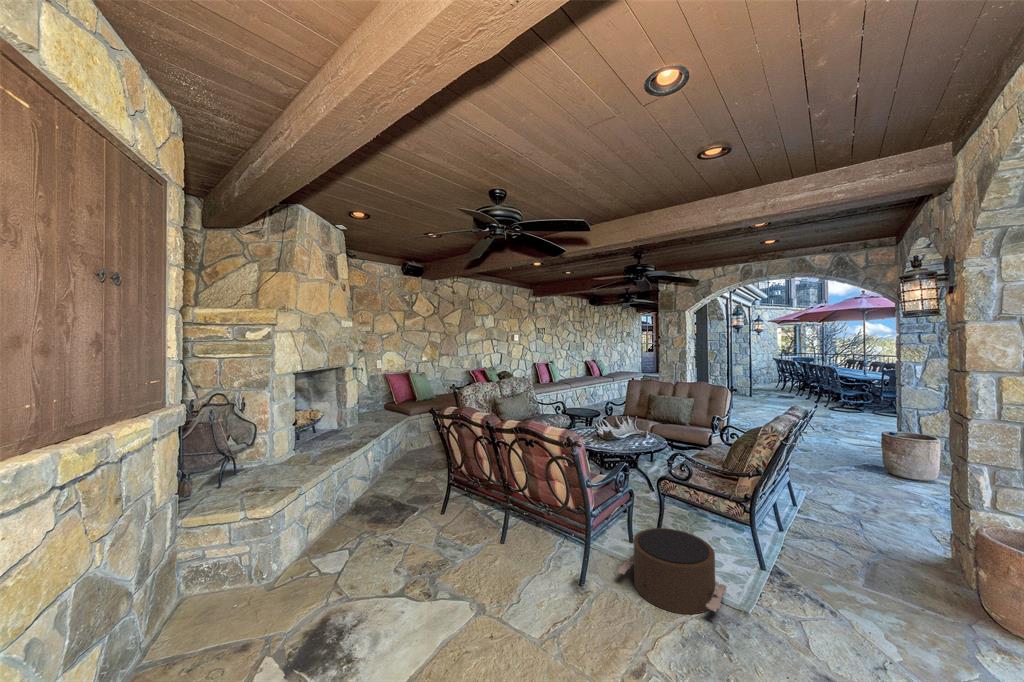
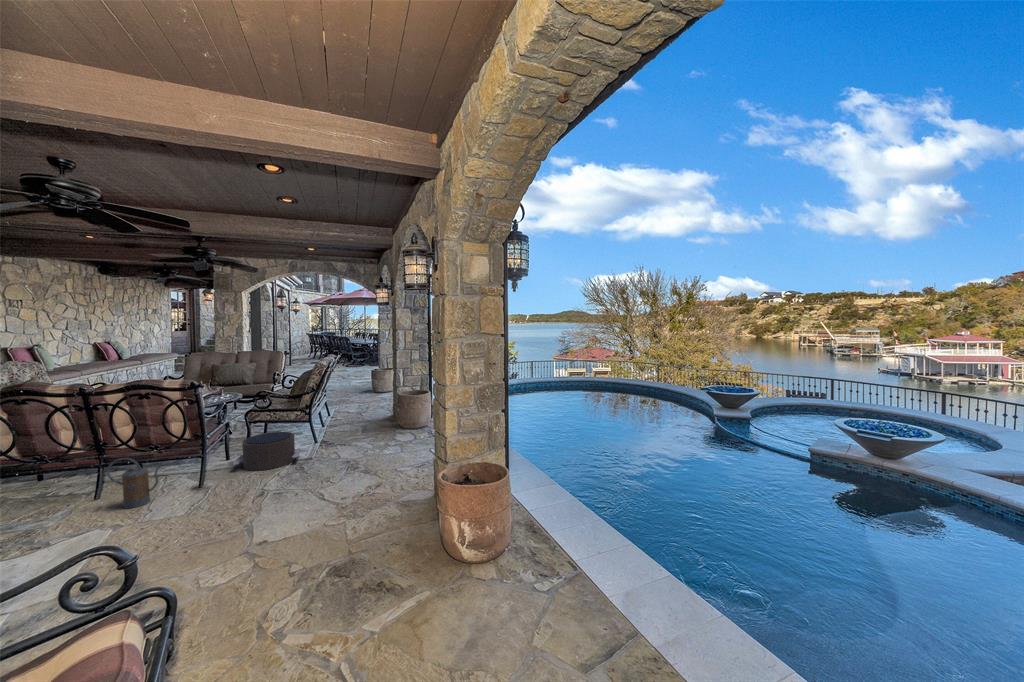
watering can: none [483,519,526,594] -> present [107,458,162,508]

